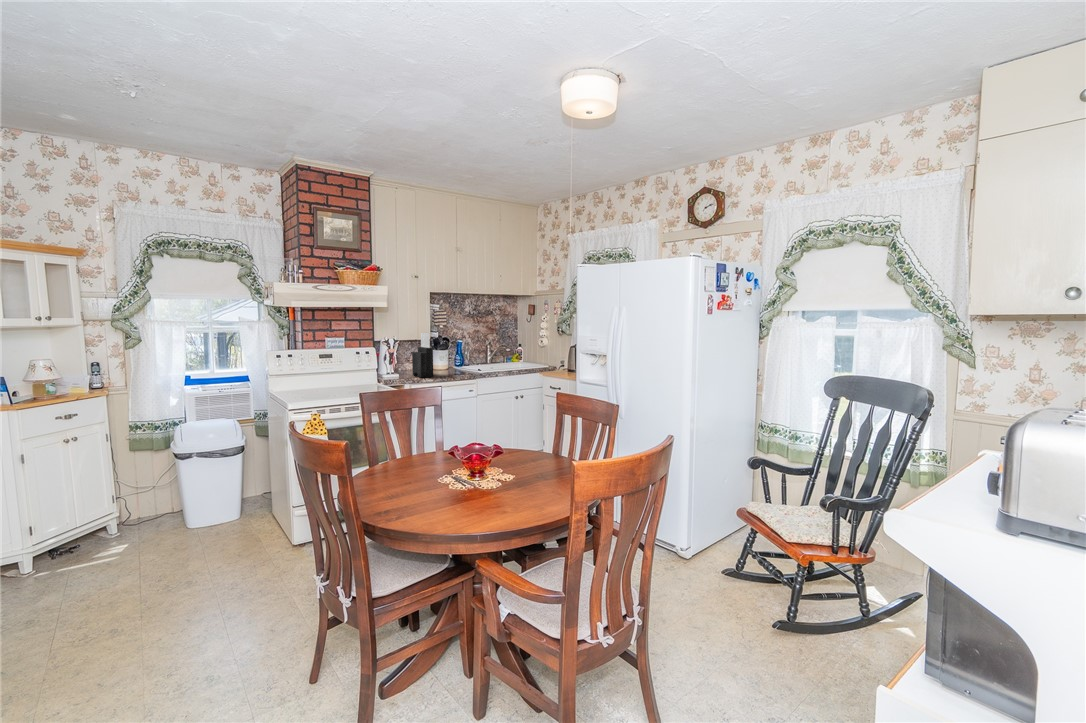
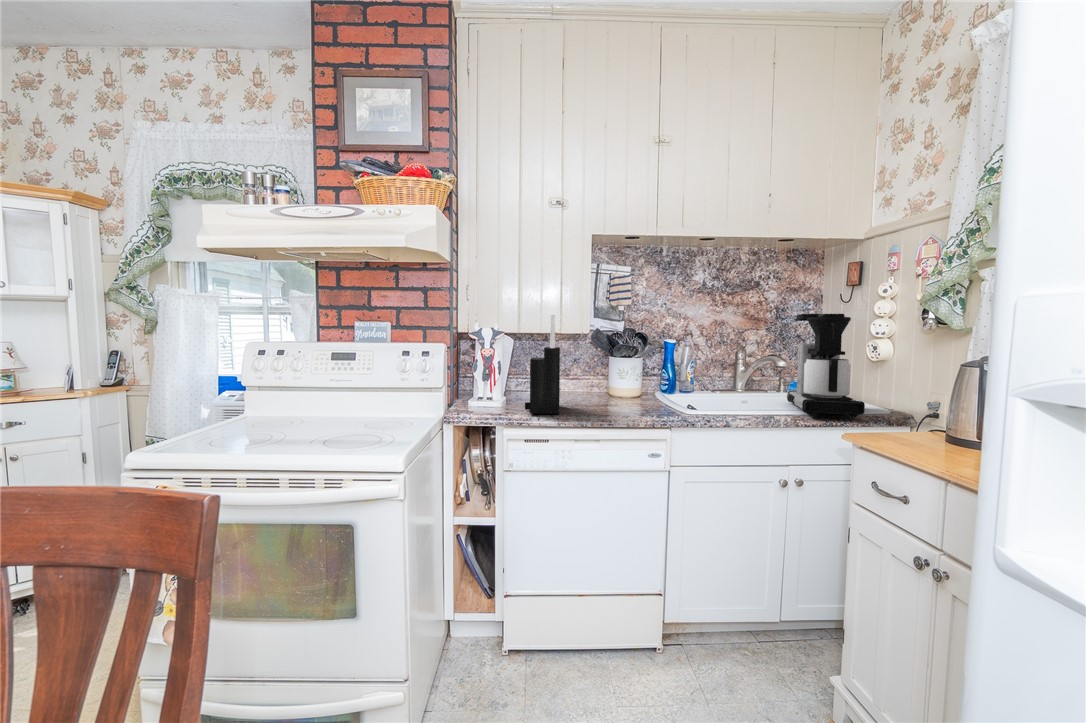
coffee maker: none [512,330,542,369] -> present [787,314,865,417]

